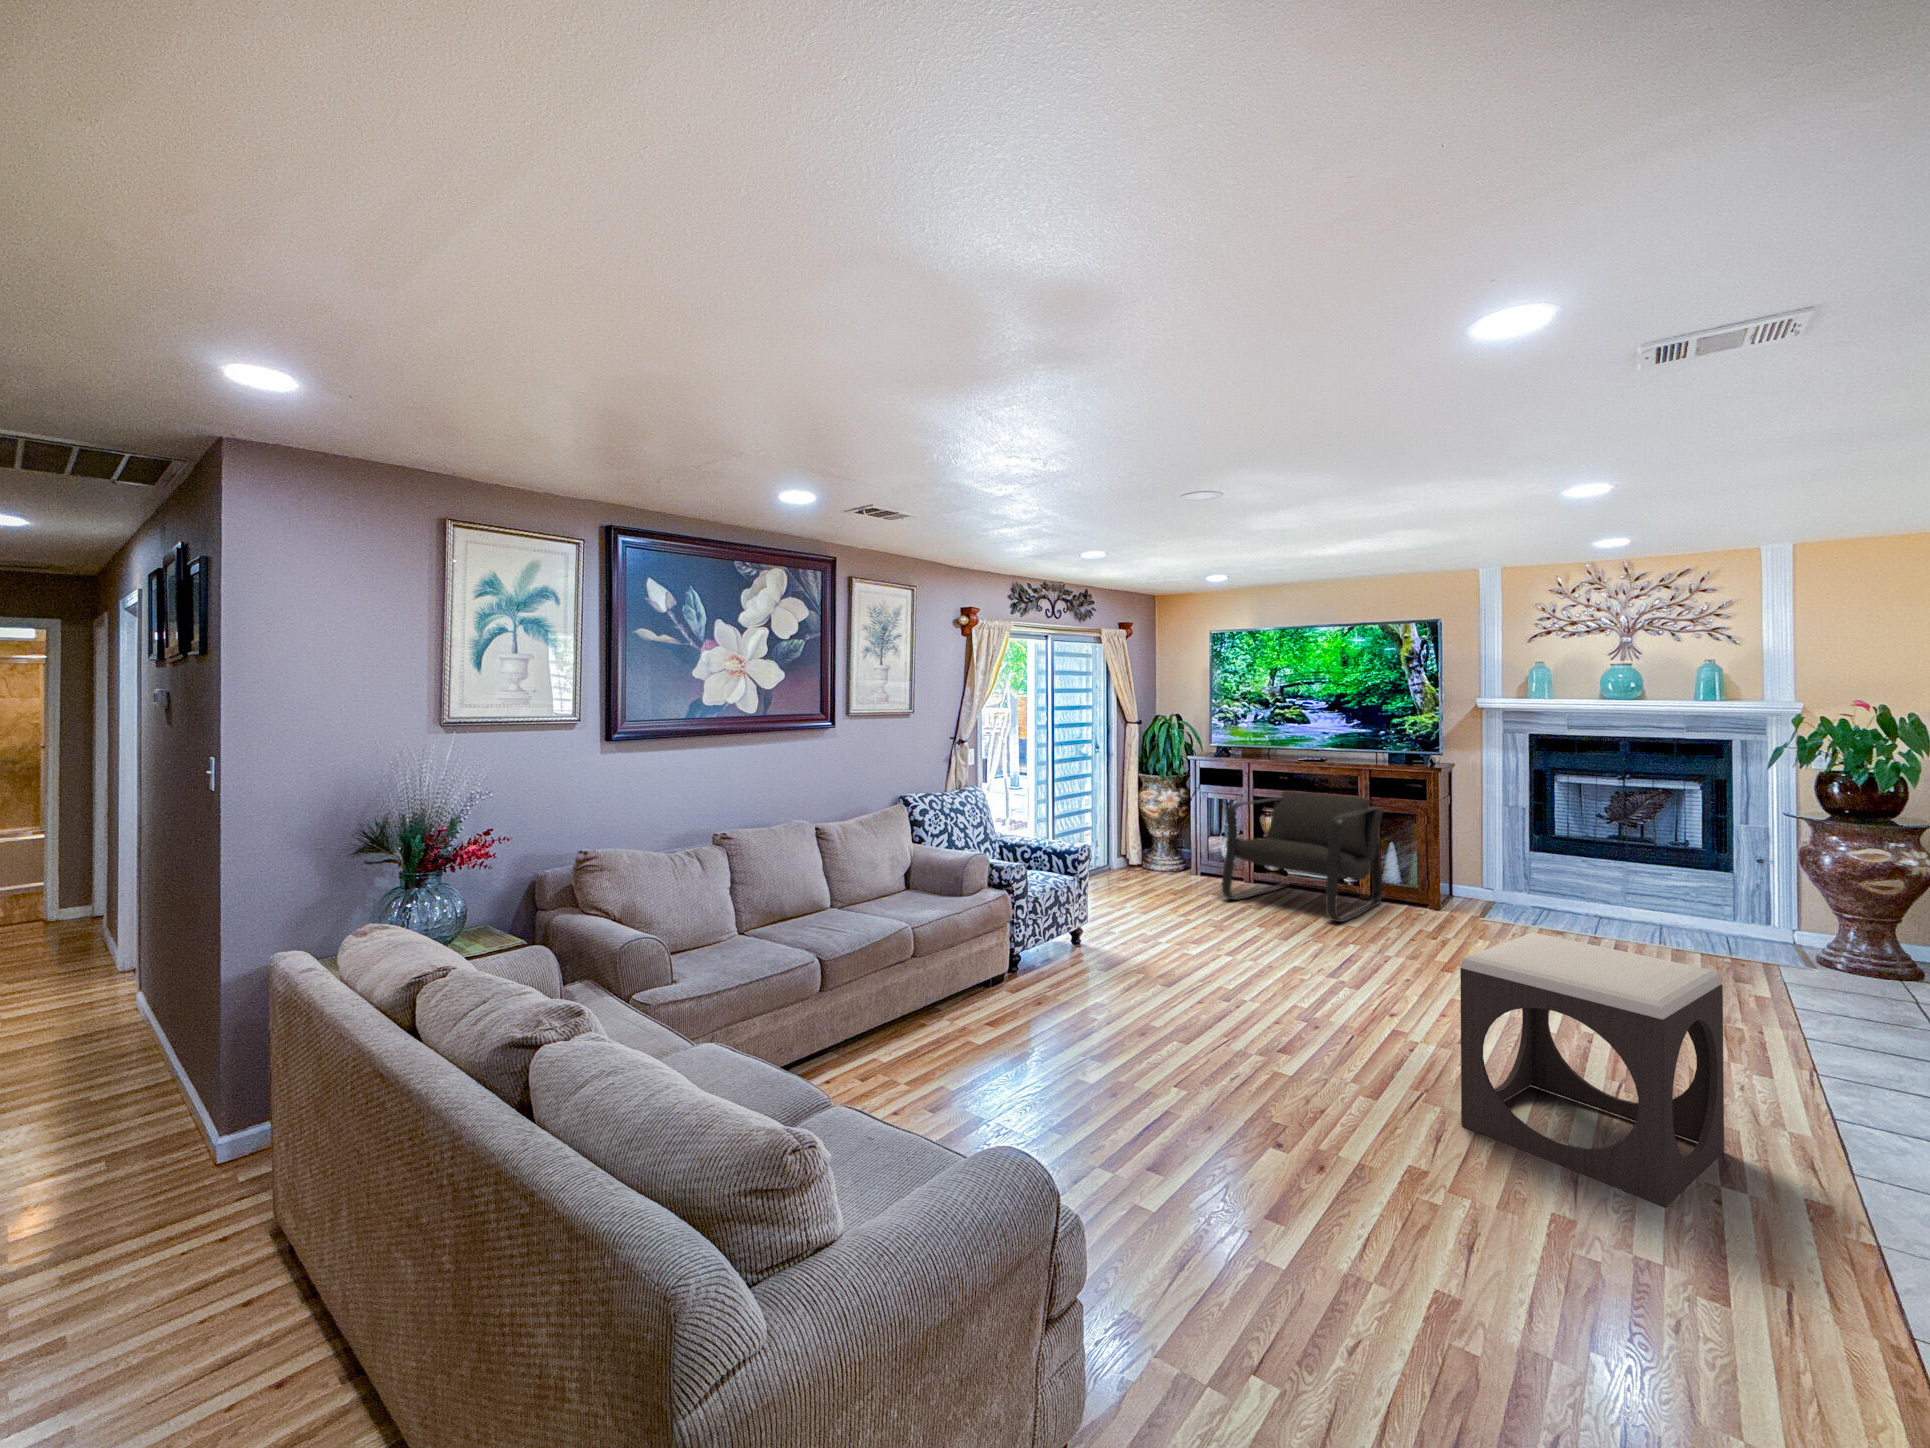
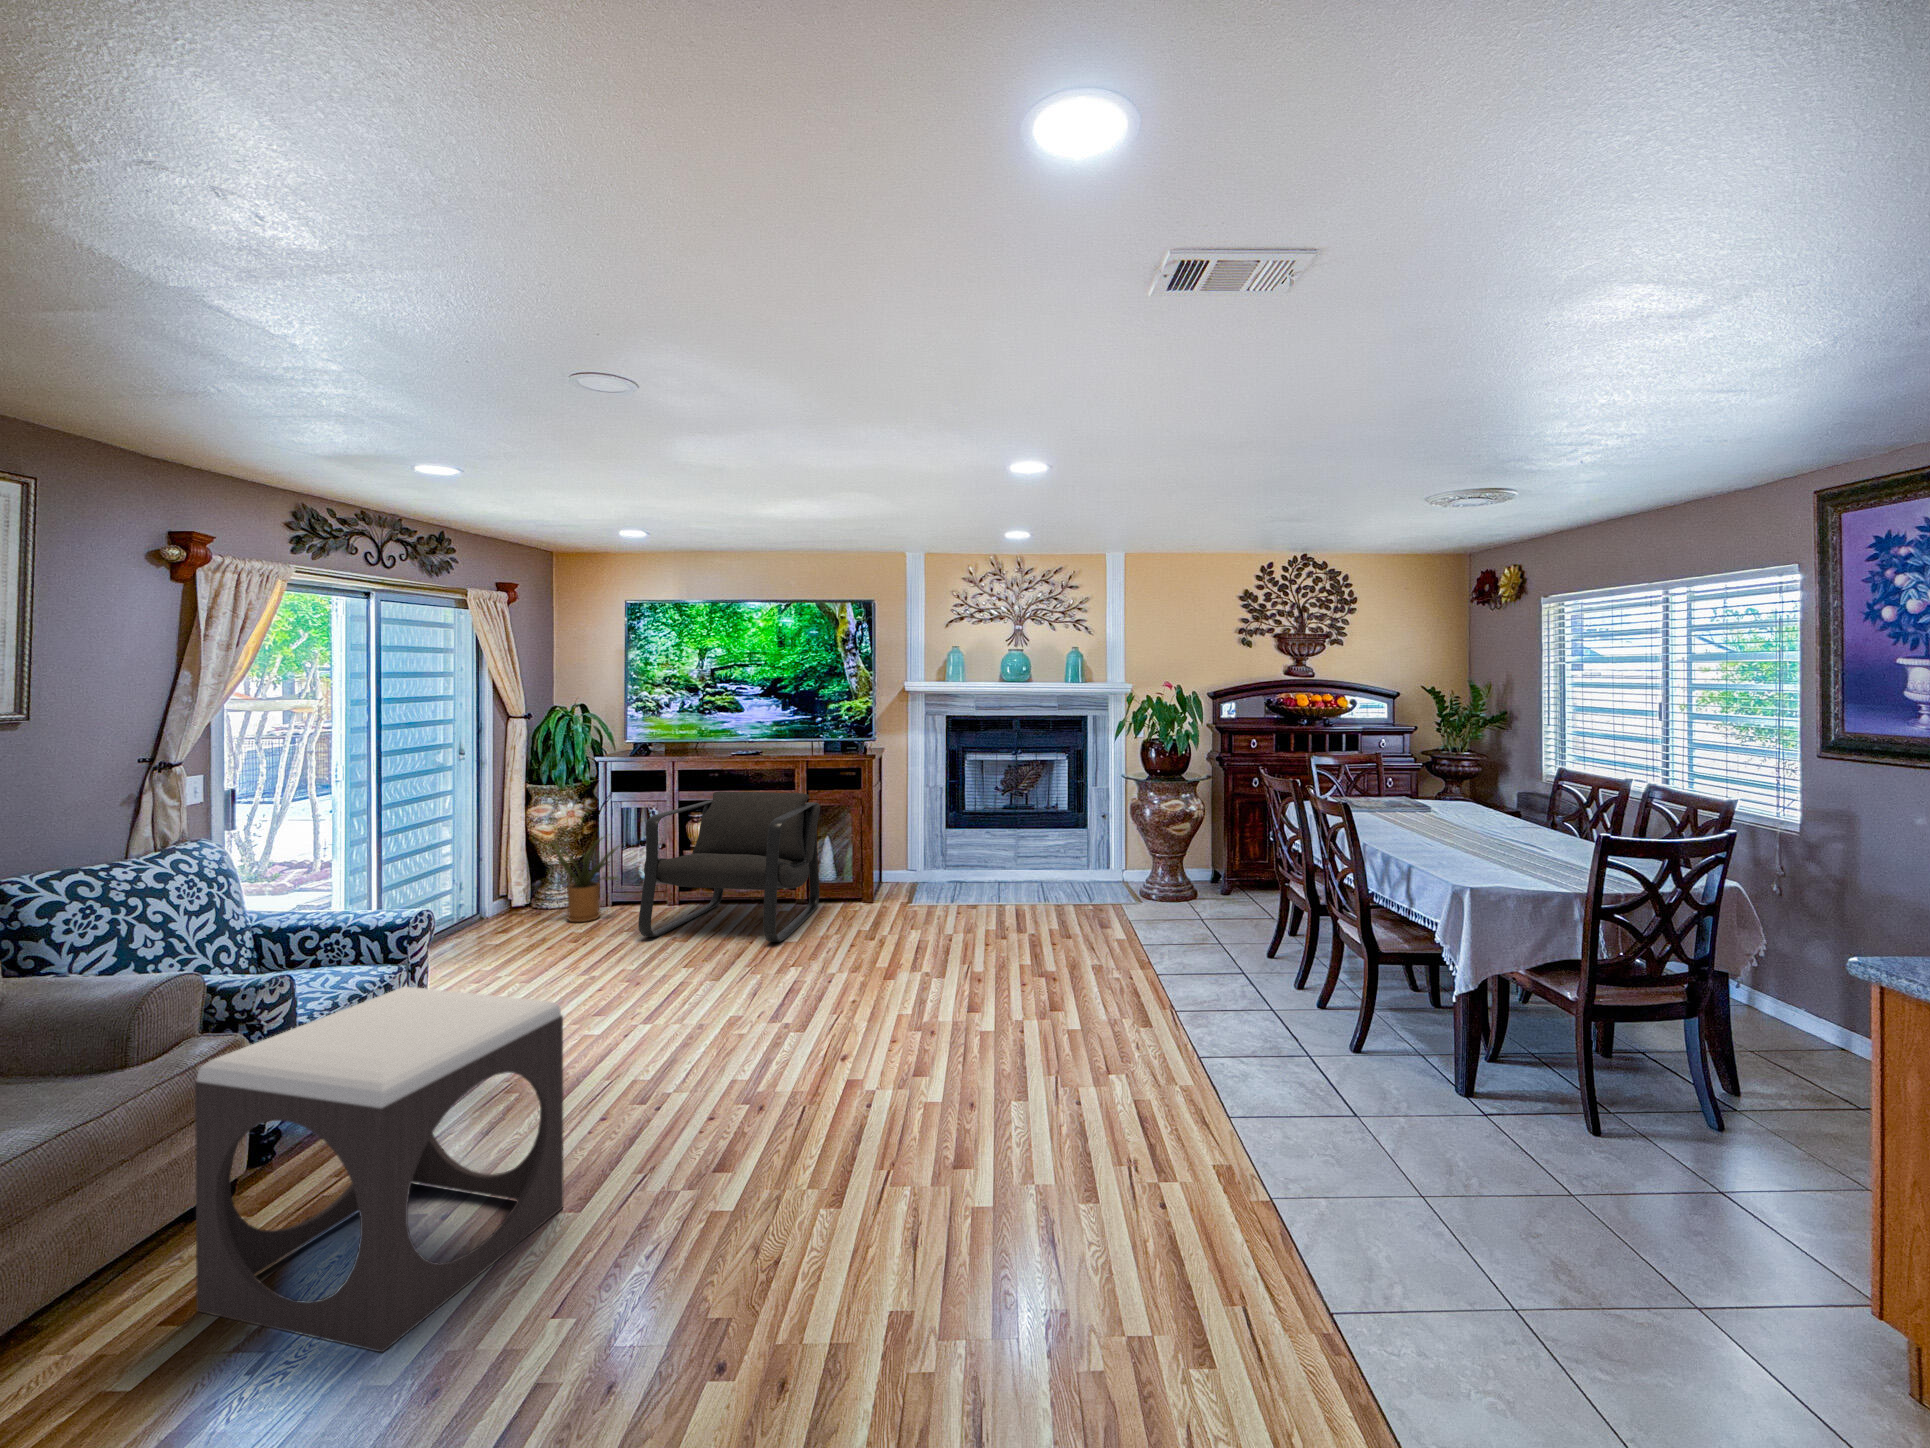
house plant: none [1150,816,1212,881] -> present [553,837,619,922]
footstool: present [1460,933,1724,1207] -> present [195,986,563,1352]

